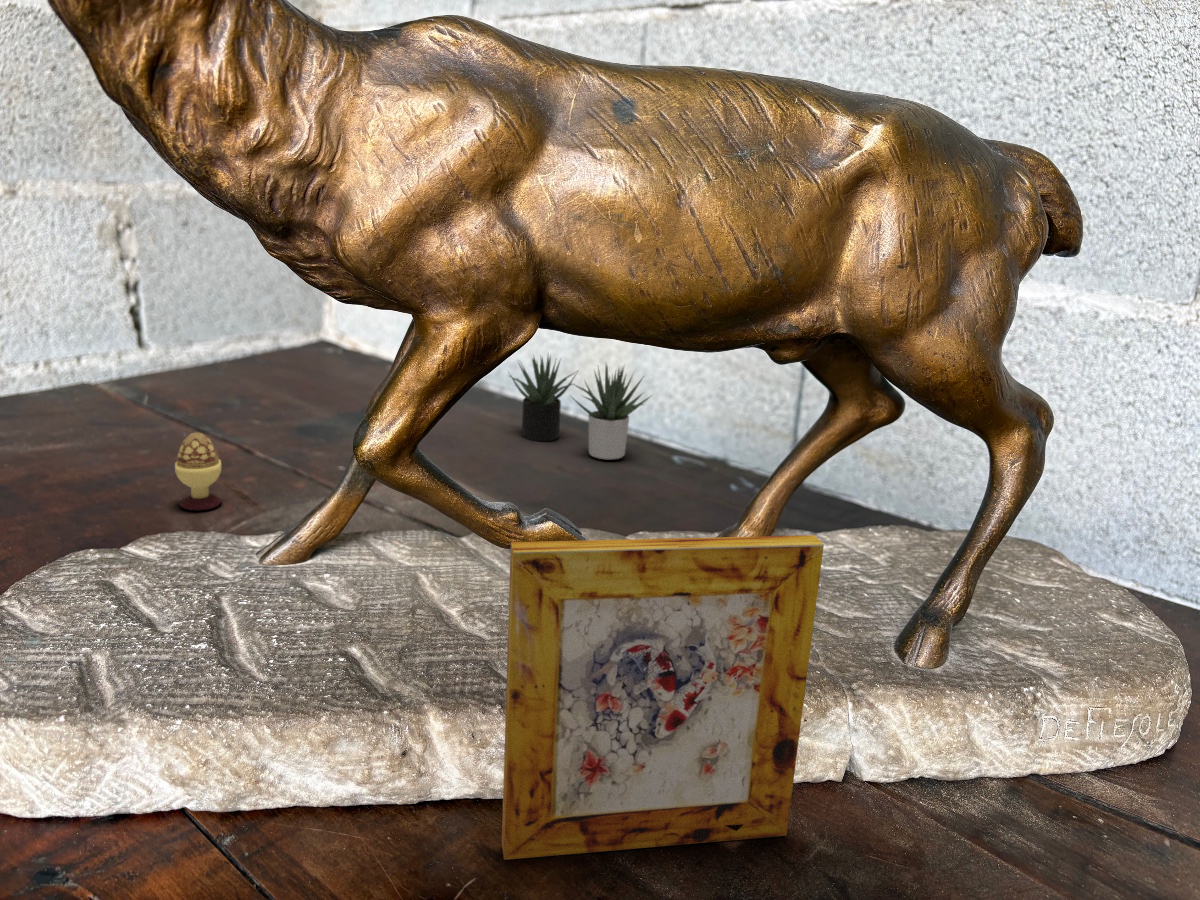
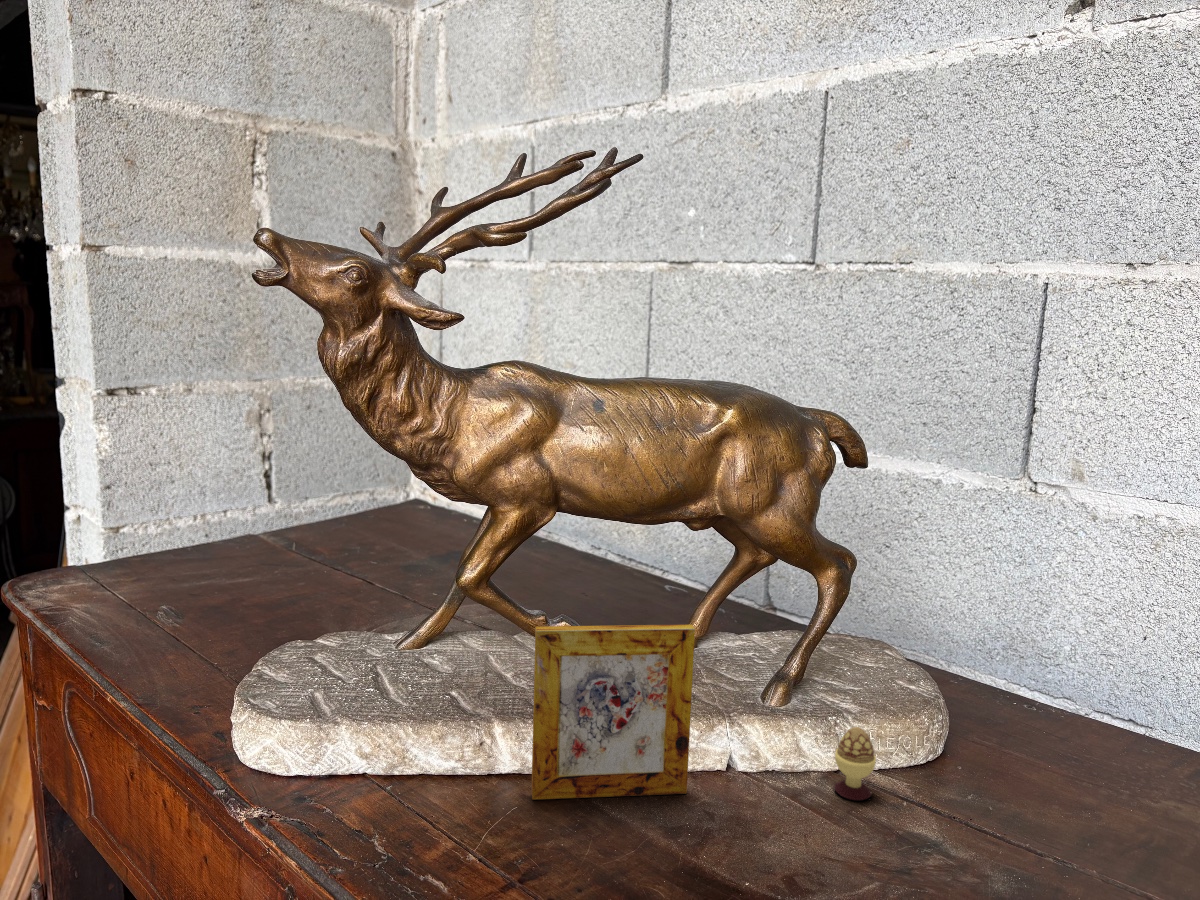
succulent plant: present [510,358,649,459] -> none [552,520,648,592]
decorative egg: present [175,433,222,510] -> present [834,727,876,800]

